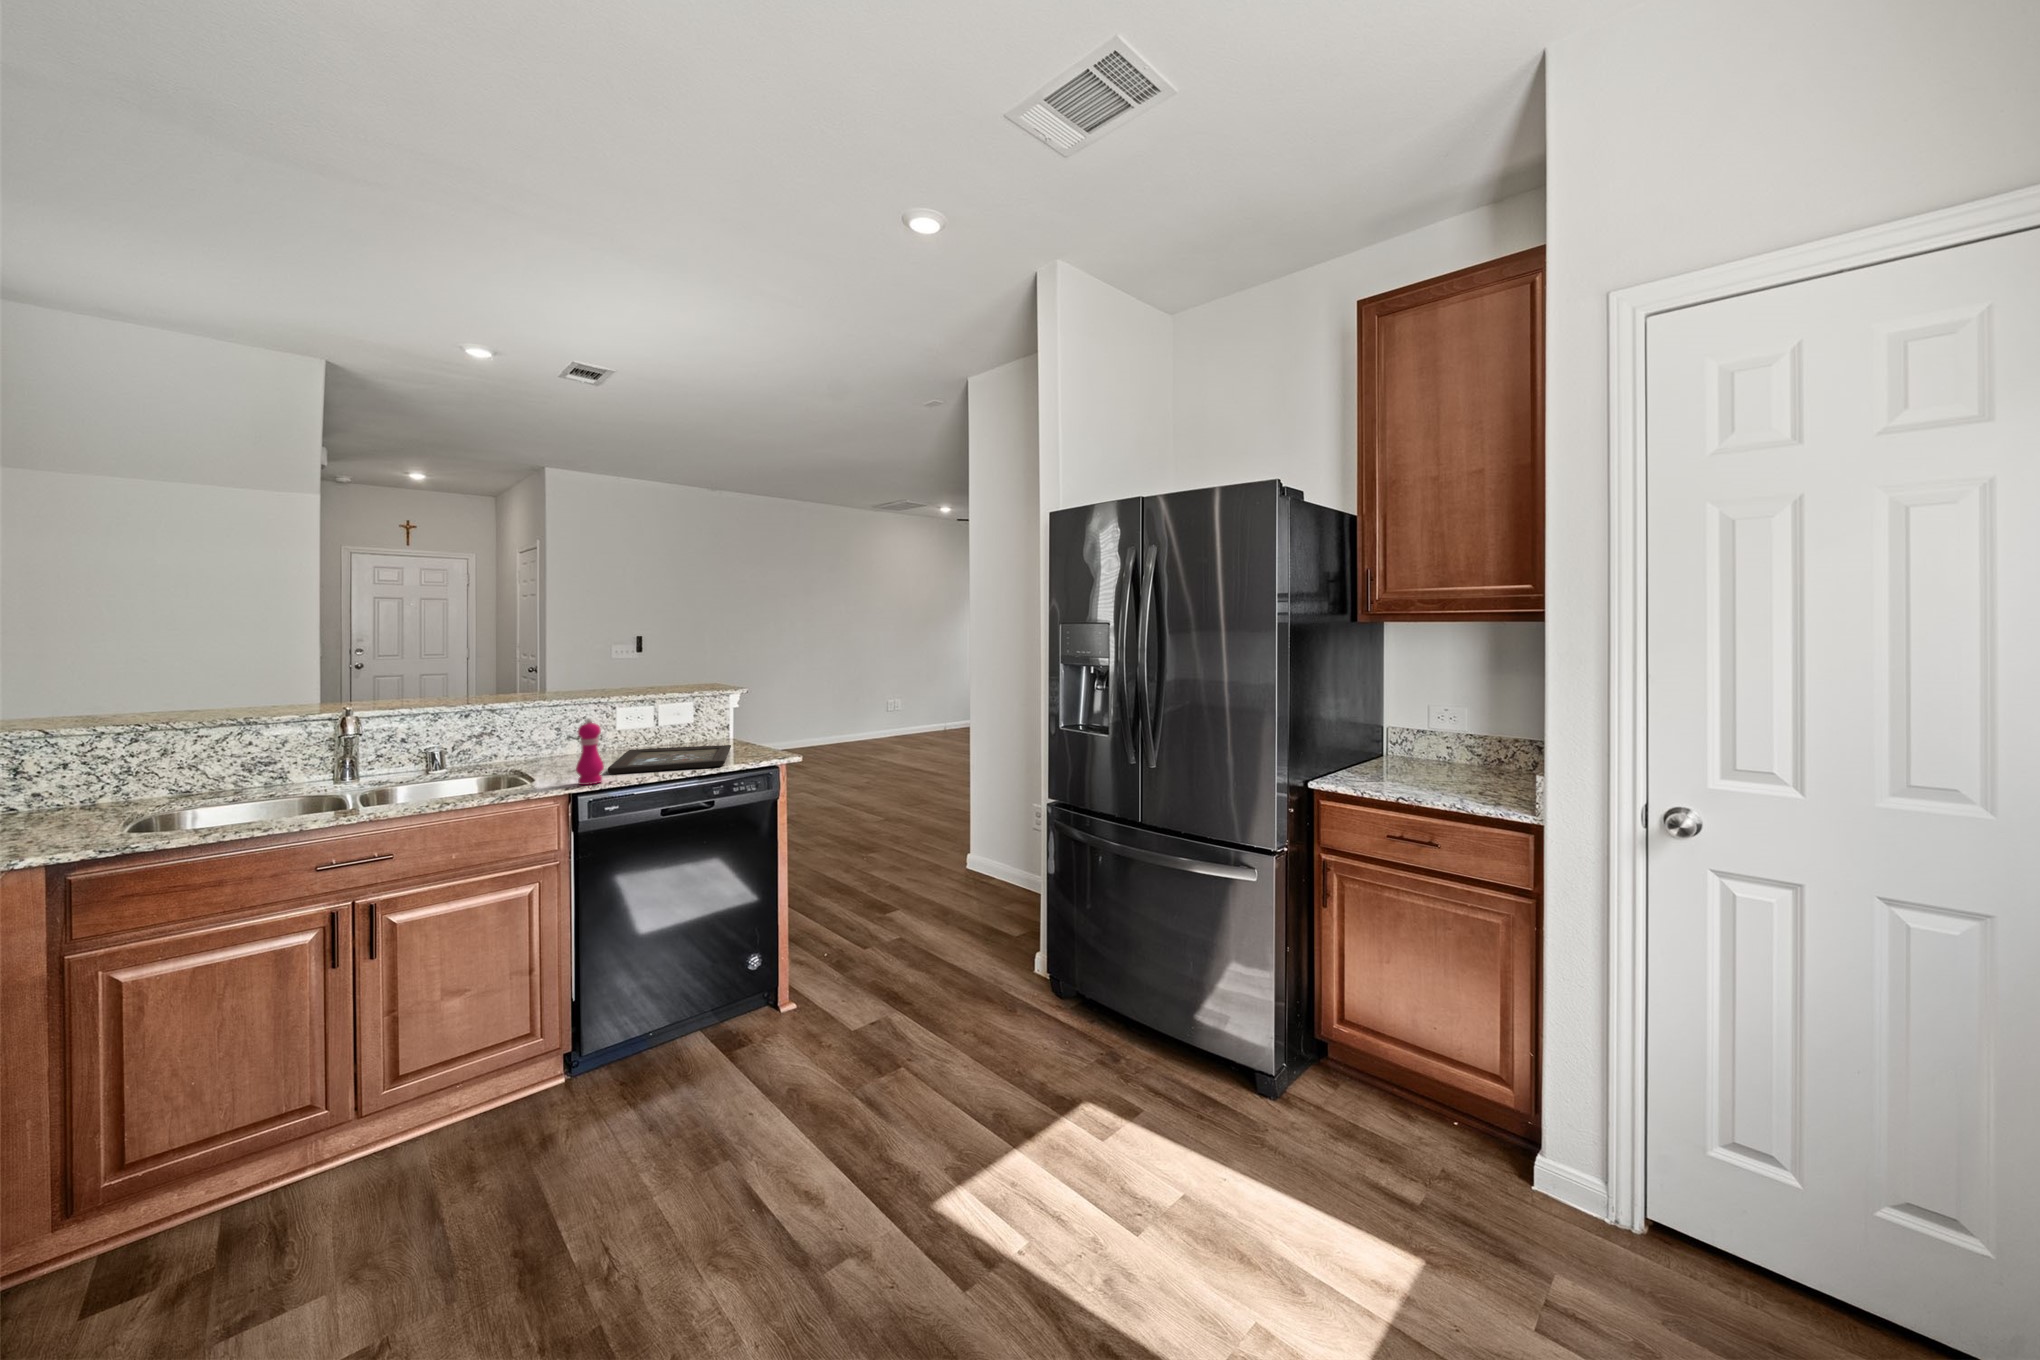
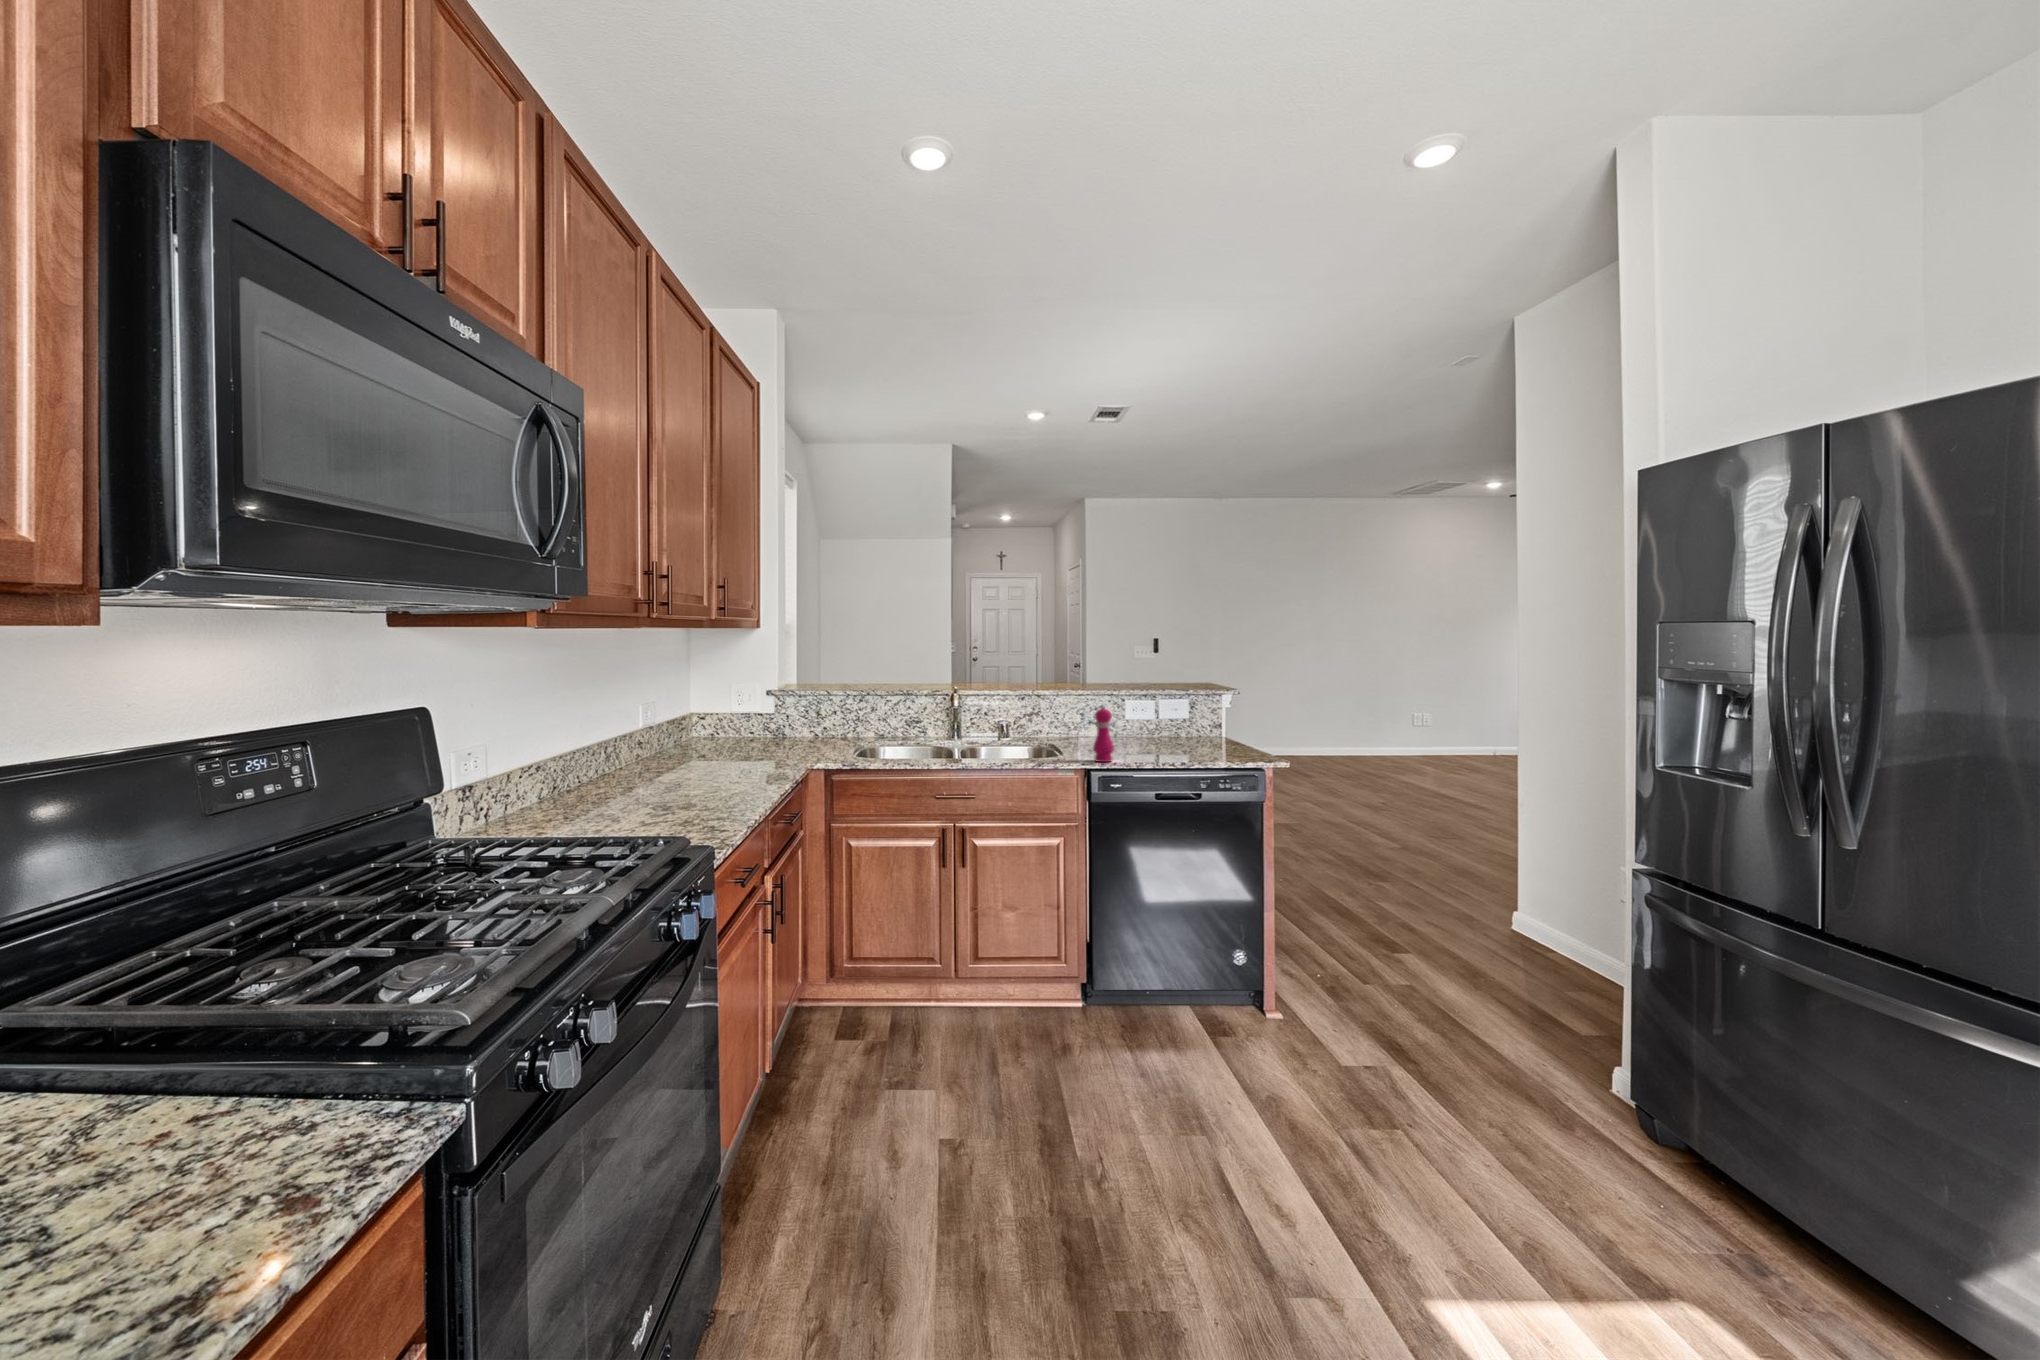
tray: present [608,745,731,774] -> none [1118,738,1225,760]

